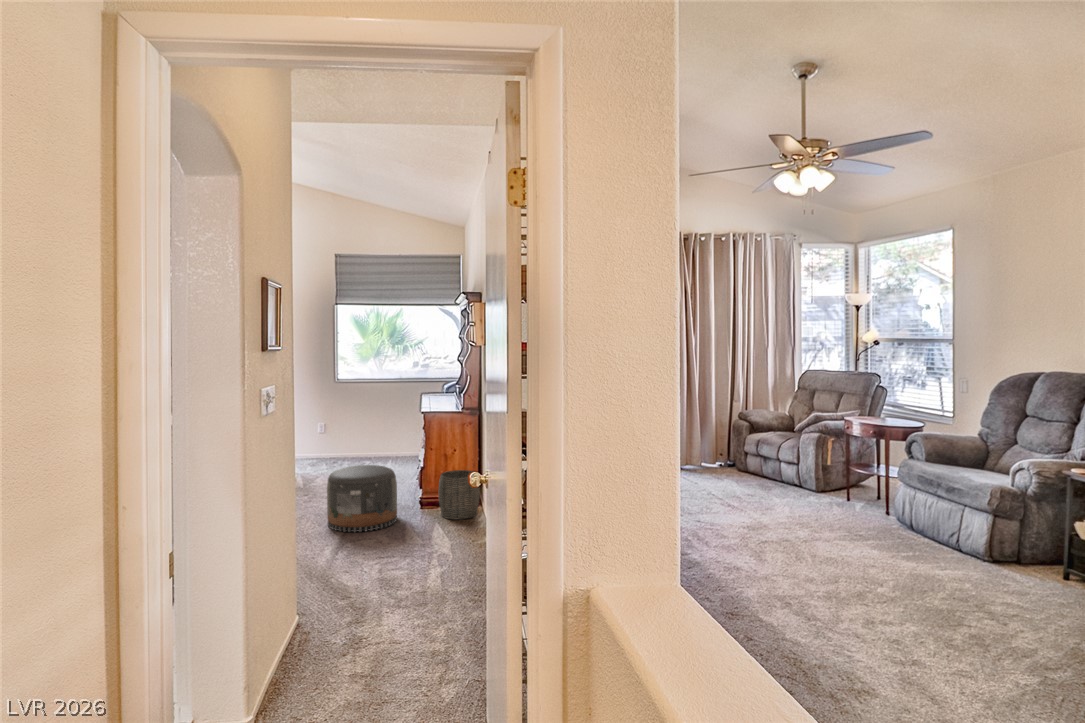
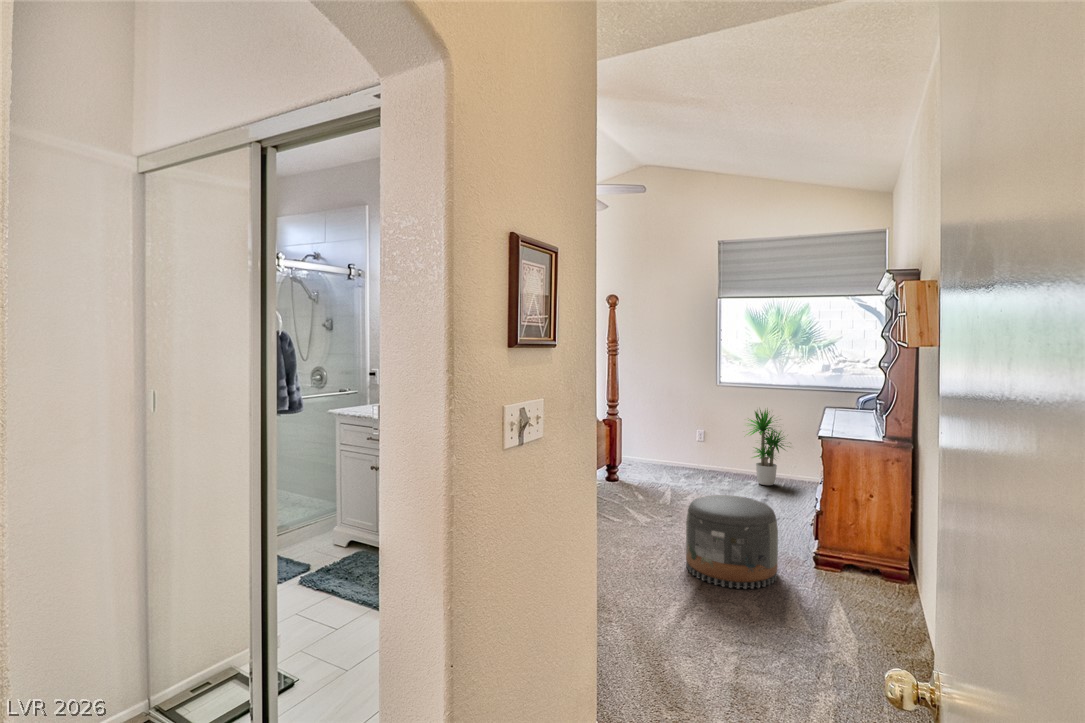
potted plant: none [352,397,396,464] -> present [747,410,788,485]
woven basket: present [438,470,480,519] -> none [841,525,912,606]

